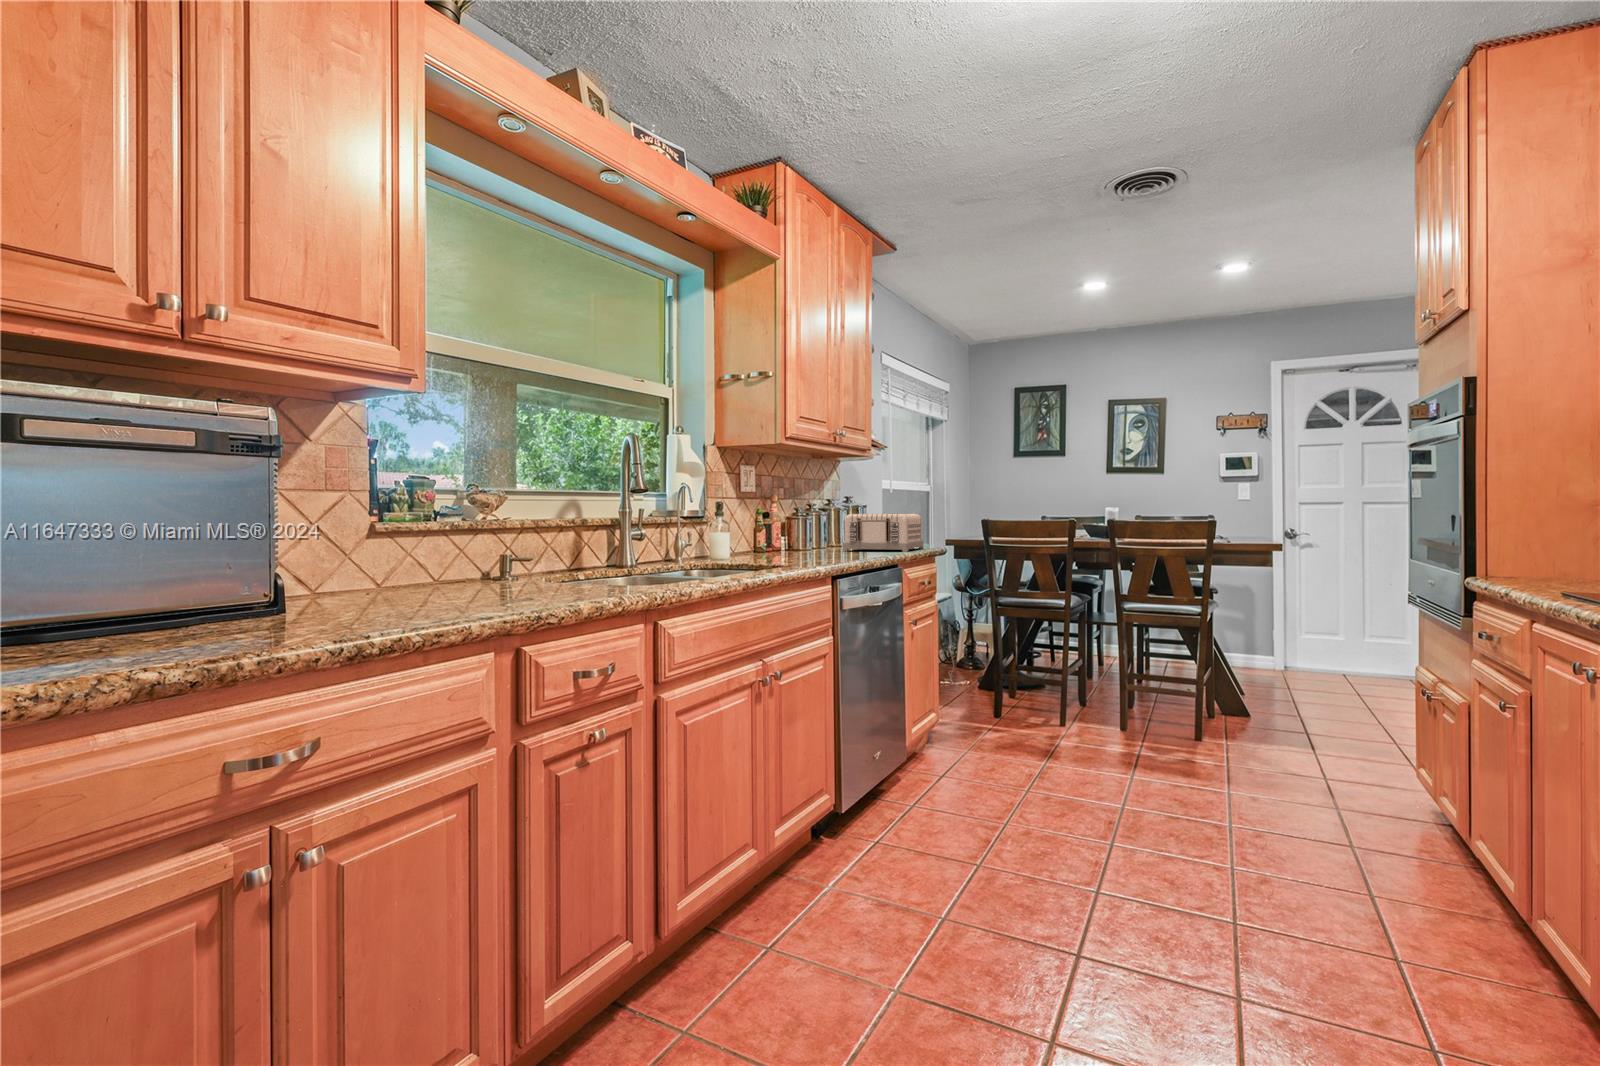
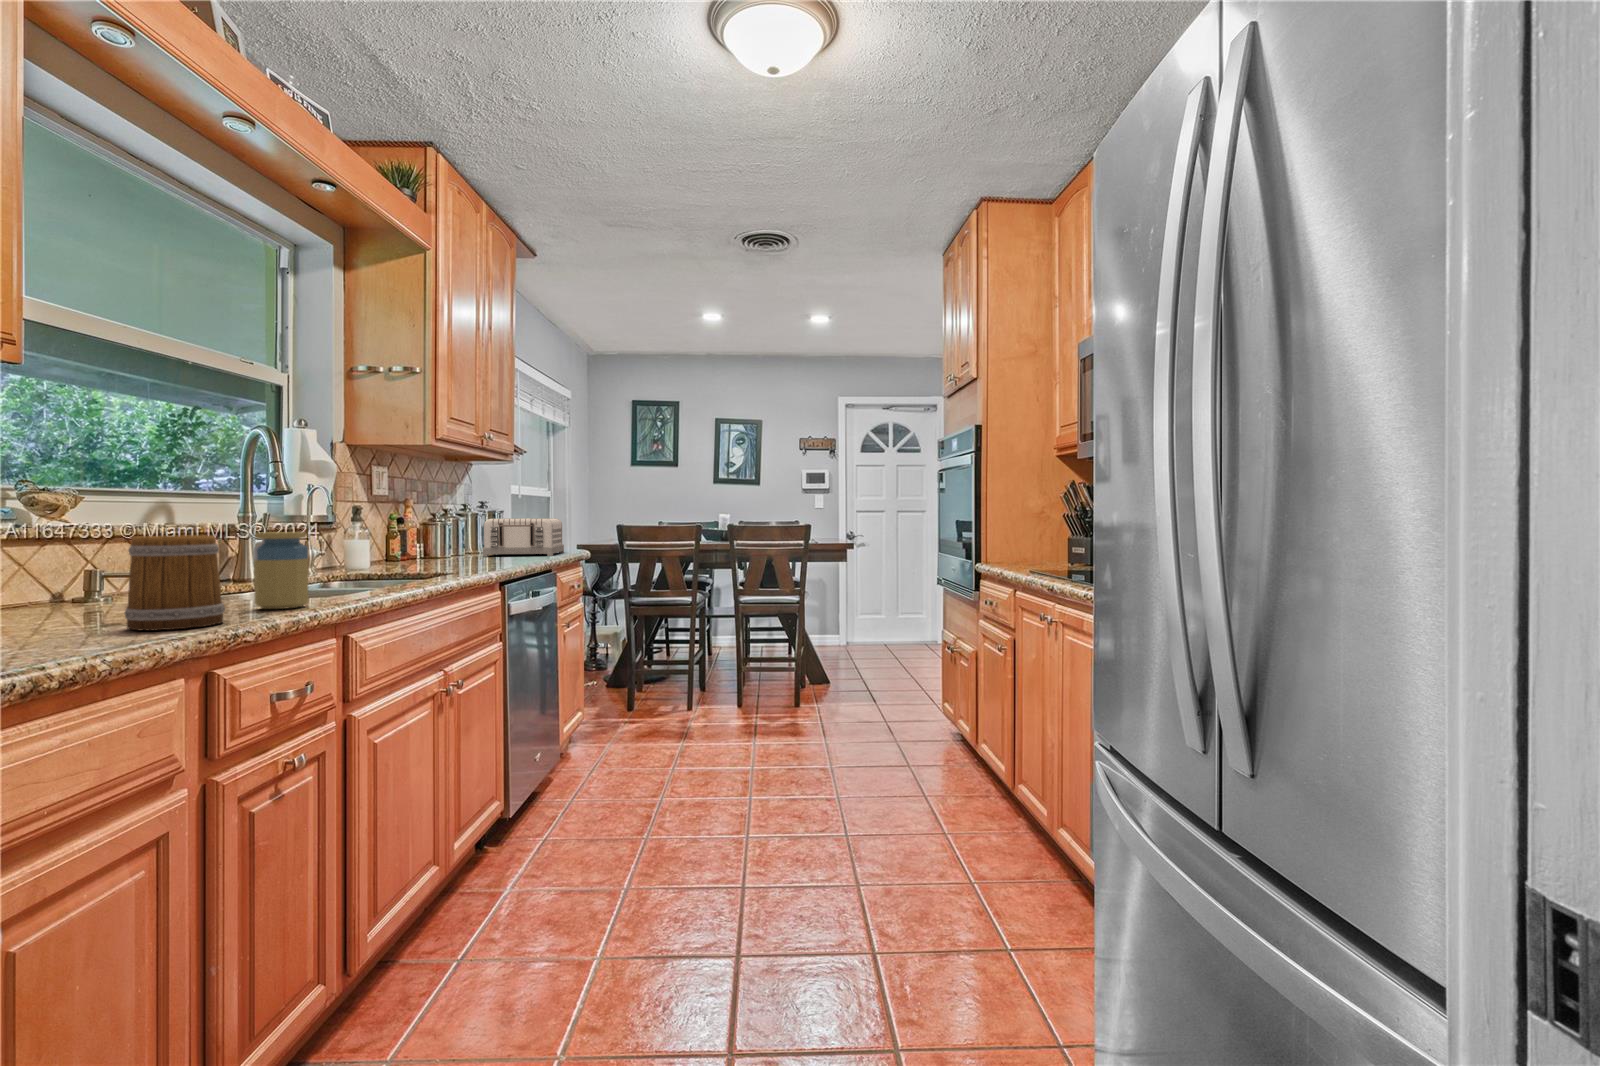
jar: none [586,525,627,595] -> present [254,532,309,609]
mug: none [474,527,546,608] -> present [124,535,225,630]

